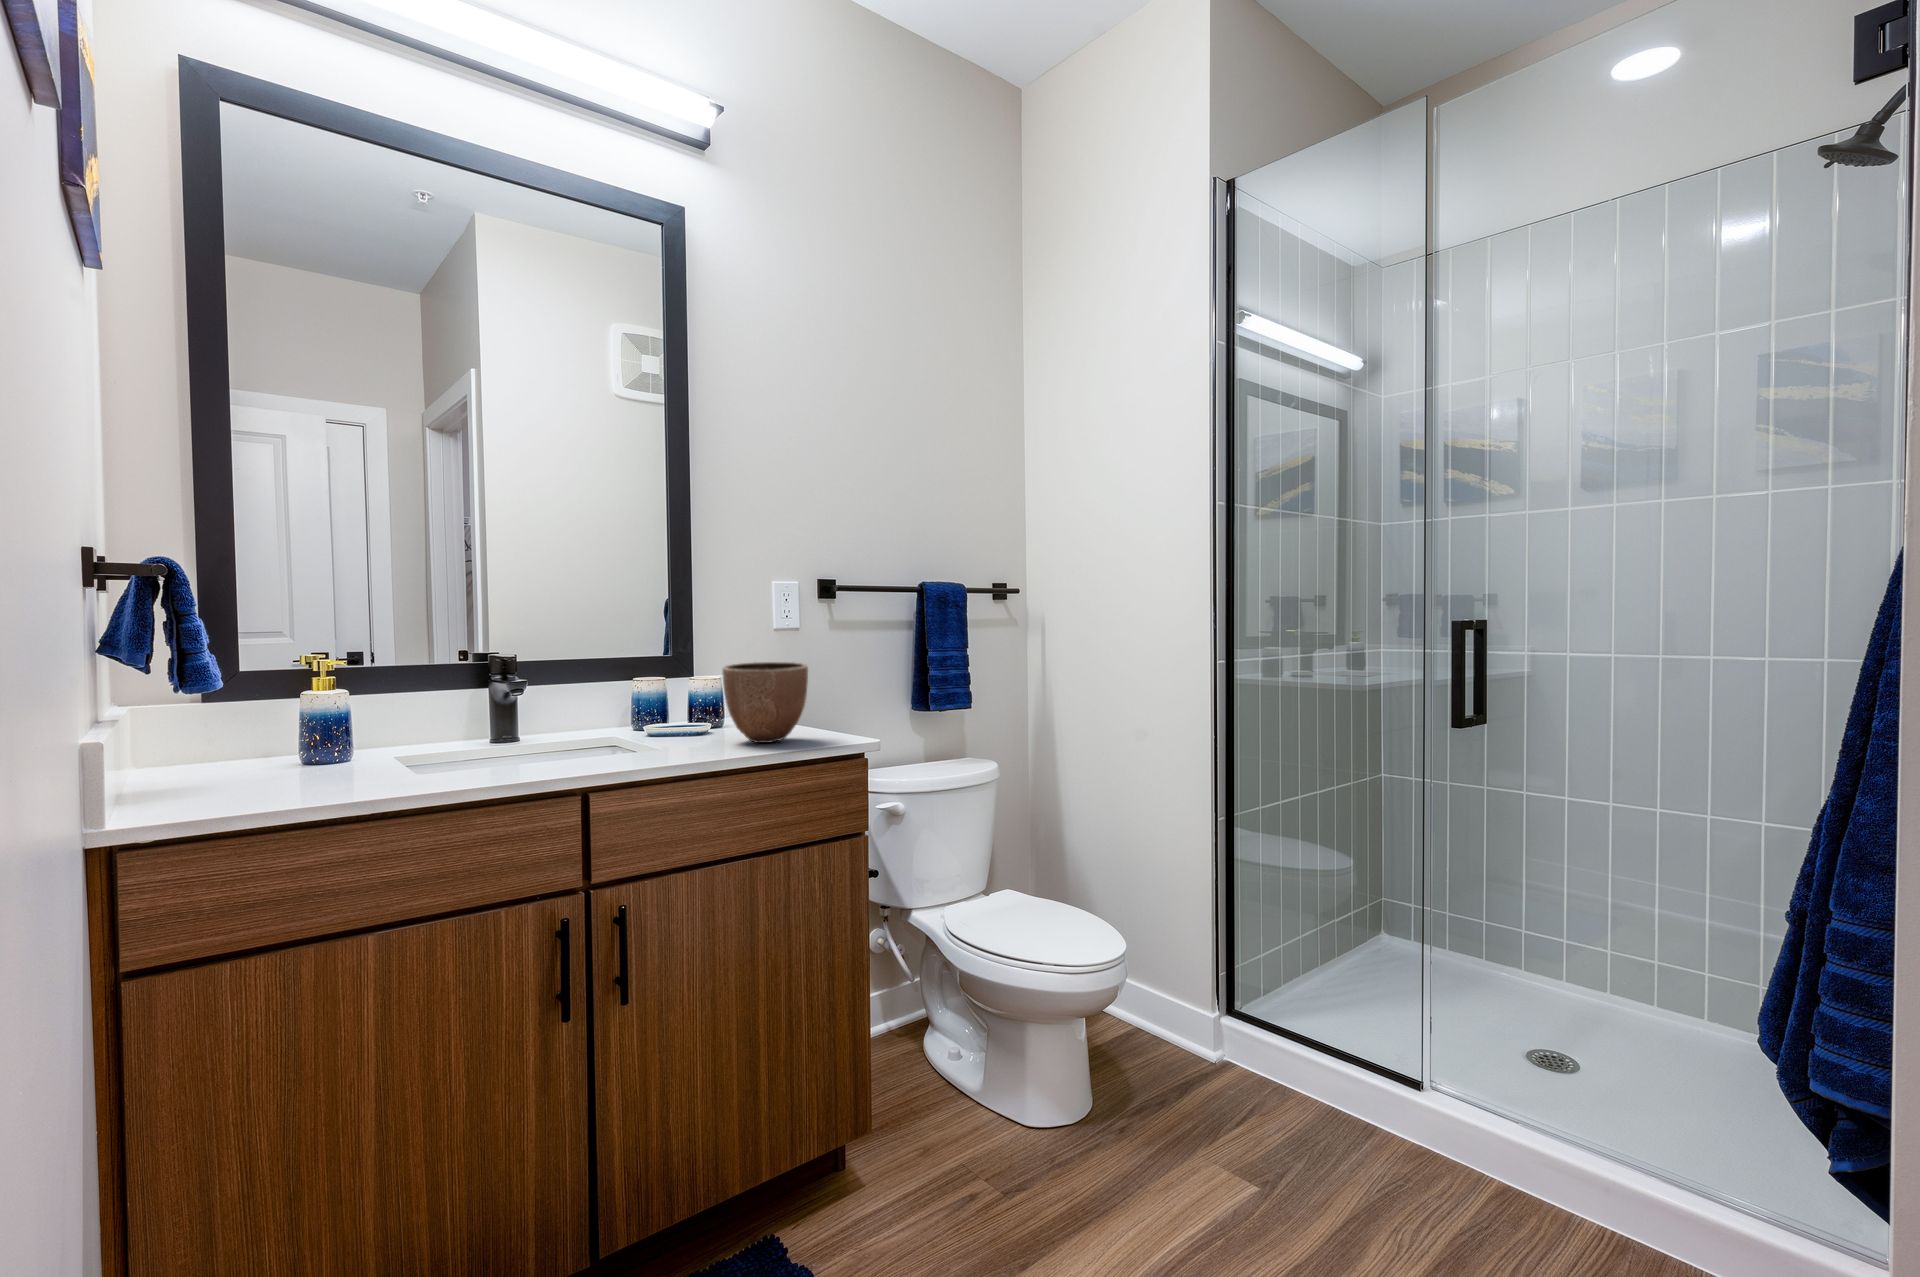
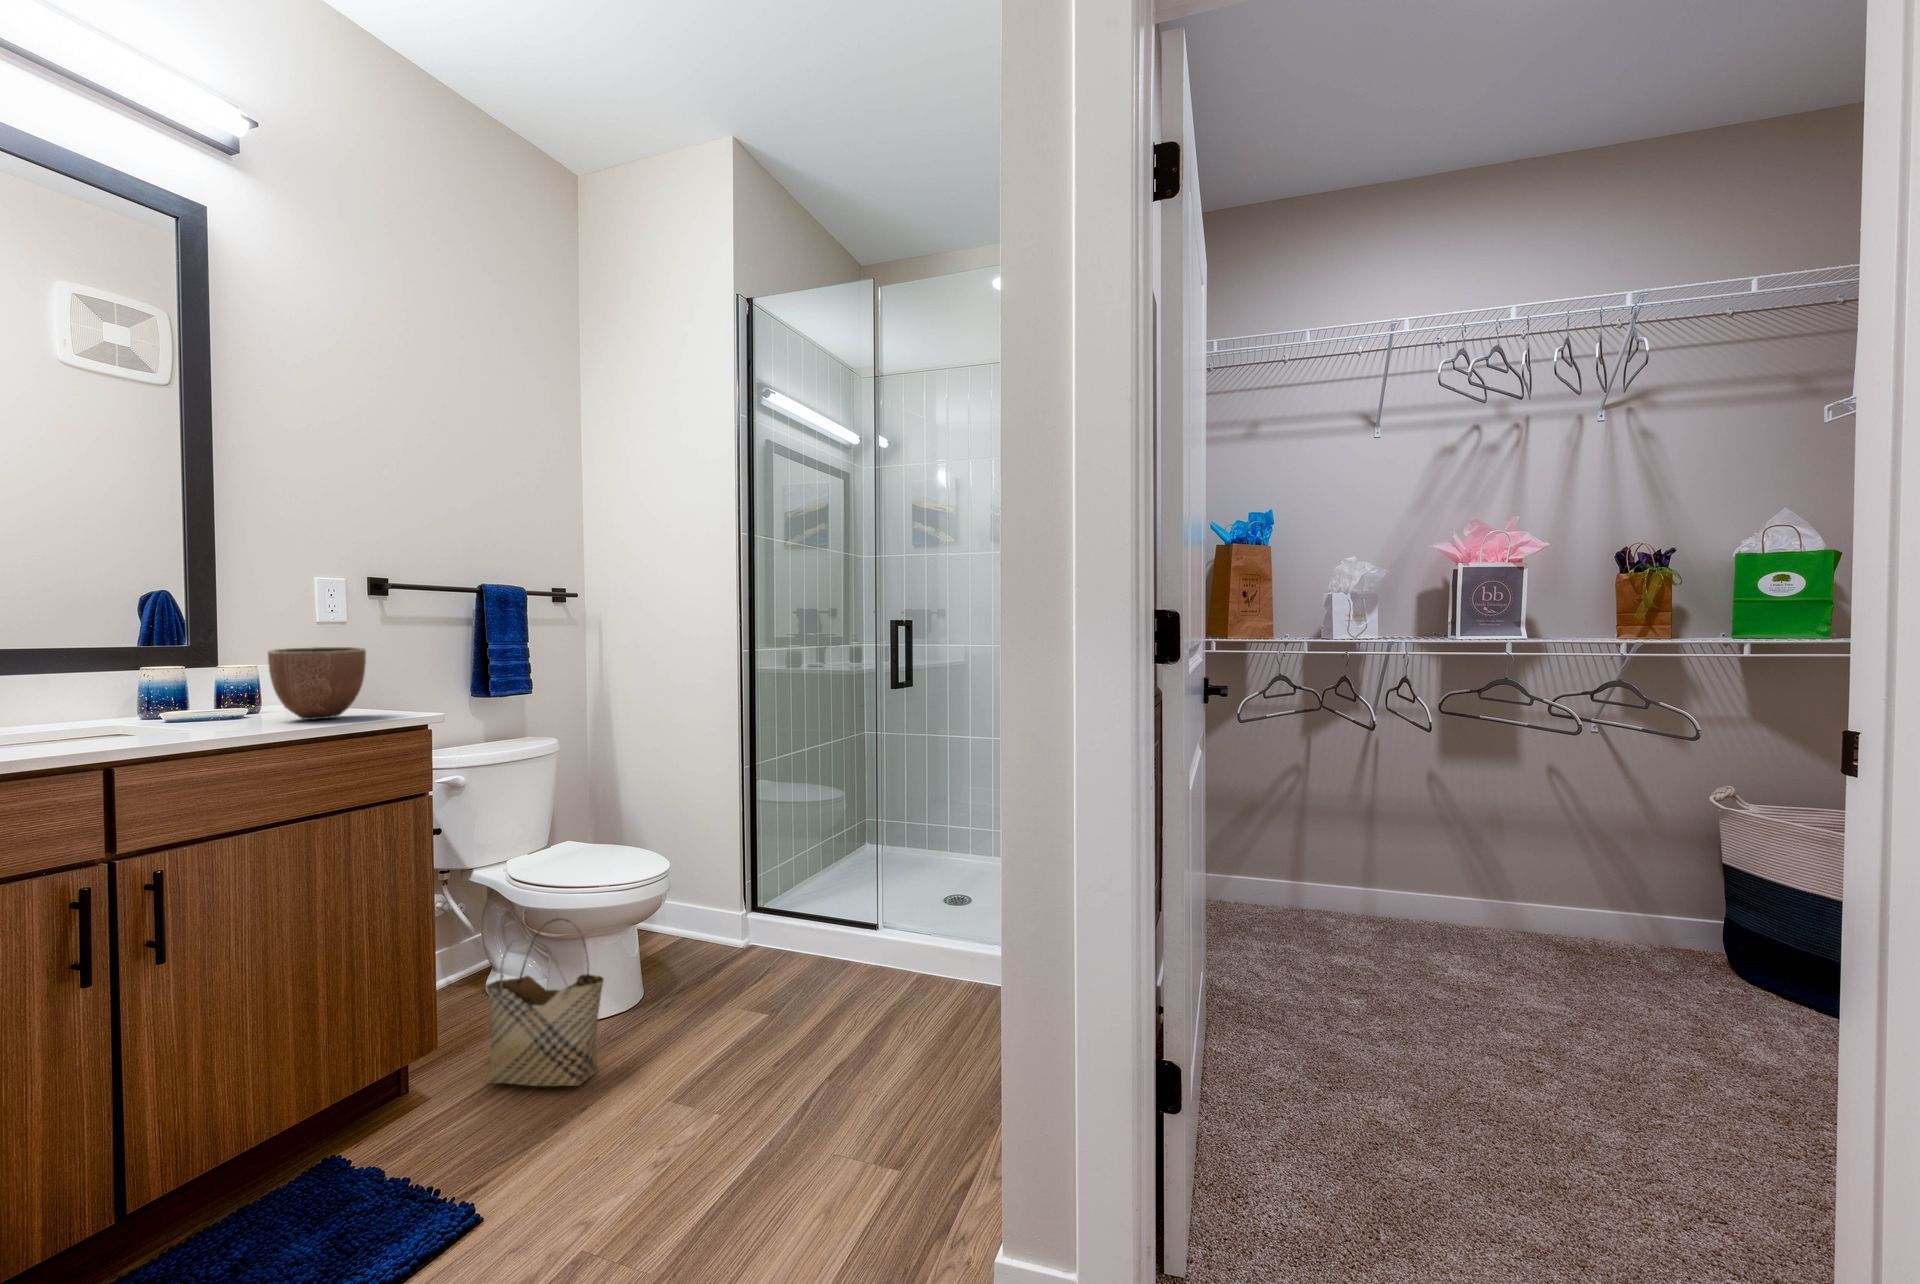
woven basket: none [919,999,1049,1220] -> present [486,918,604,1086]

